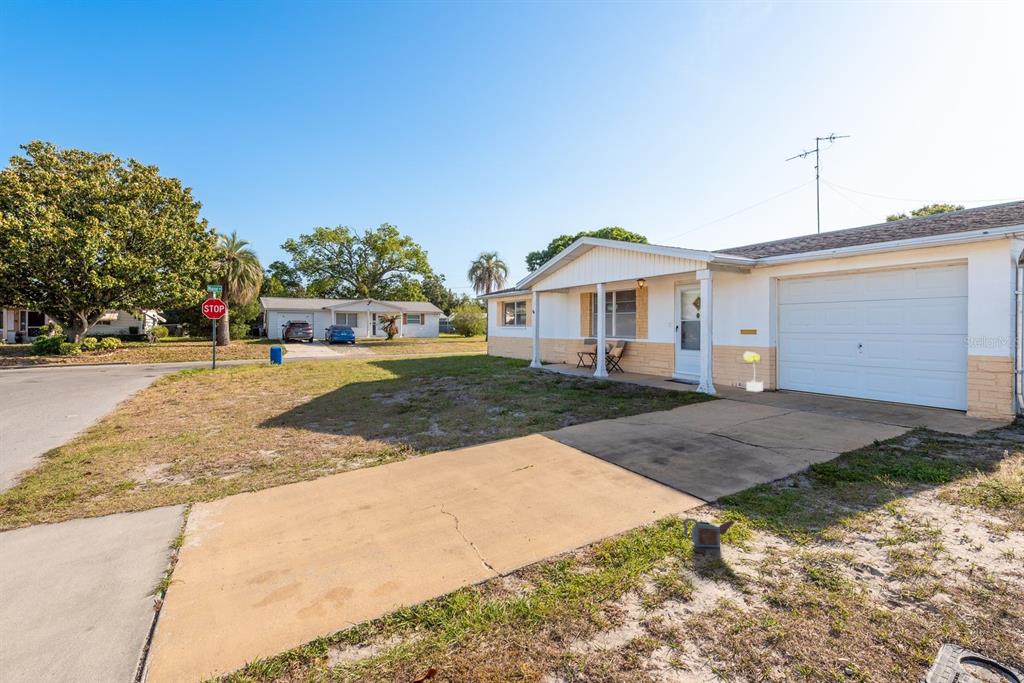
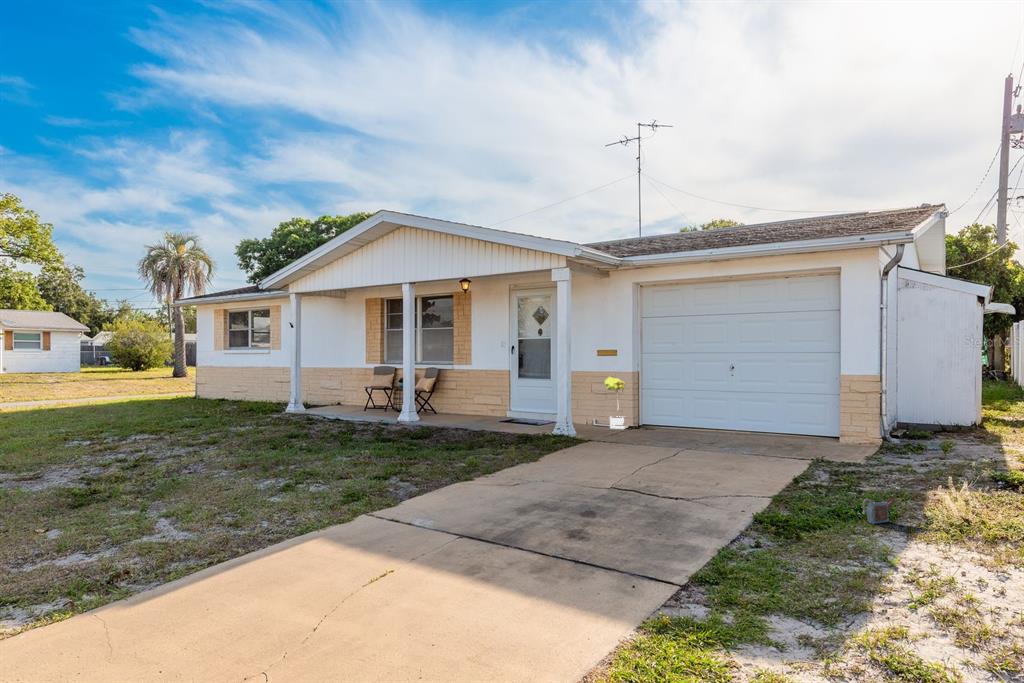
watering can: present [683,518,735,547] -> present [862,497,895,524]

